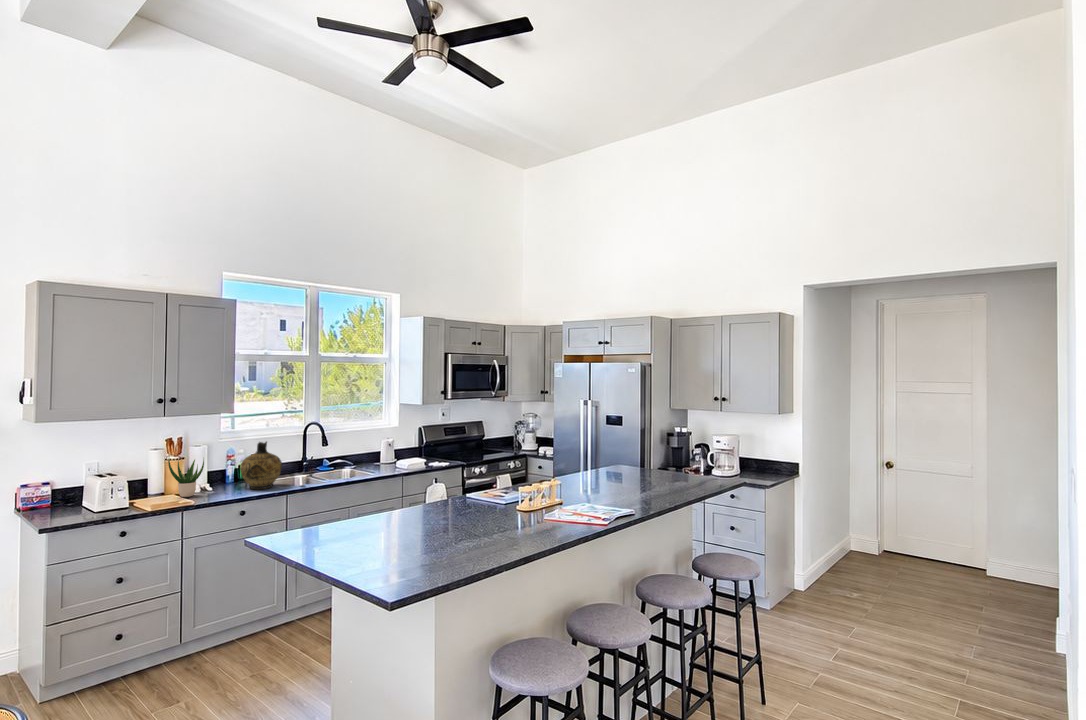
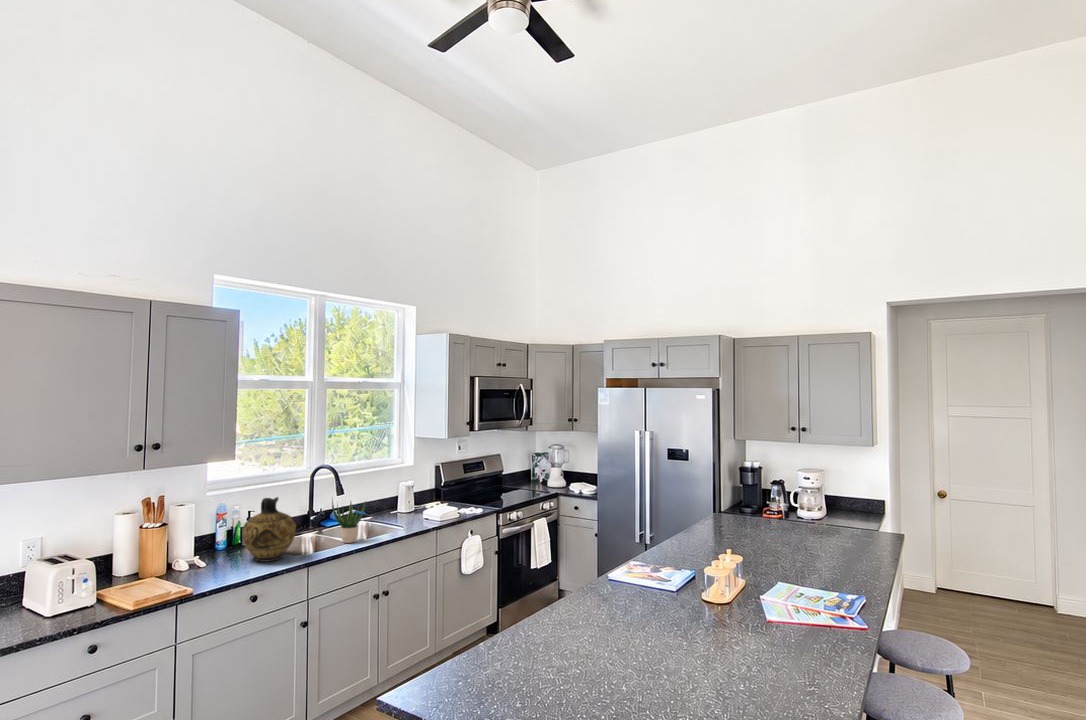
potted plant: present [168,459,204,497] -> present [332,500,365,543]

